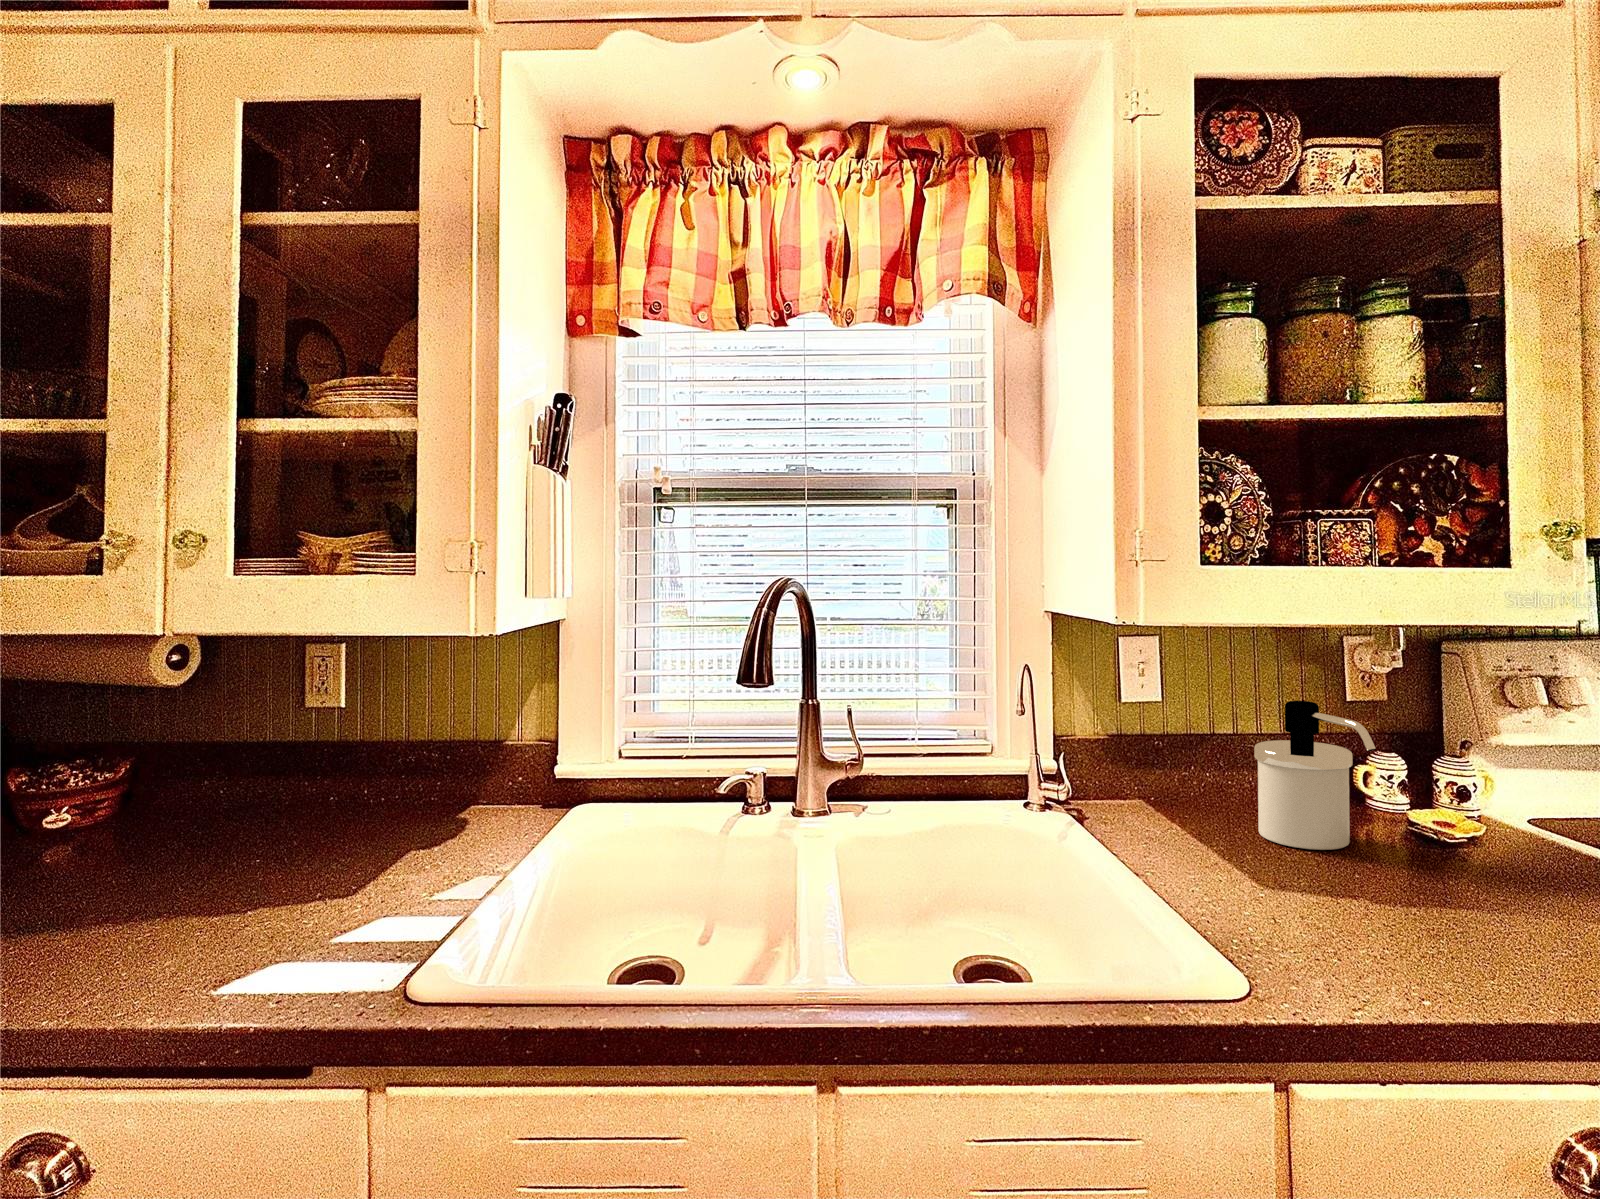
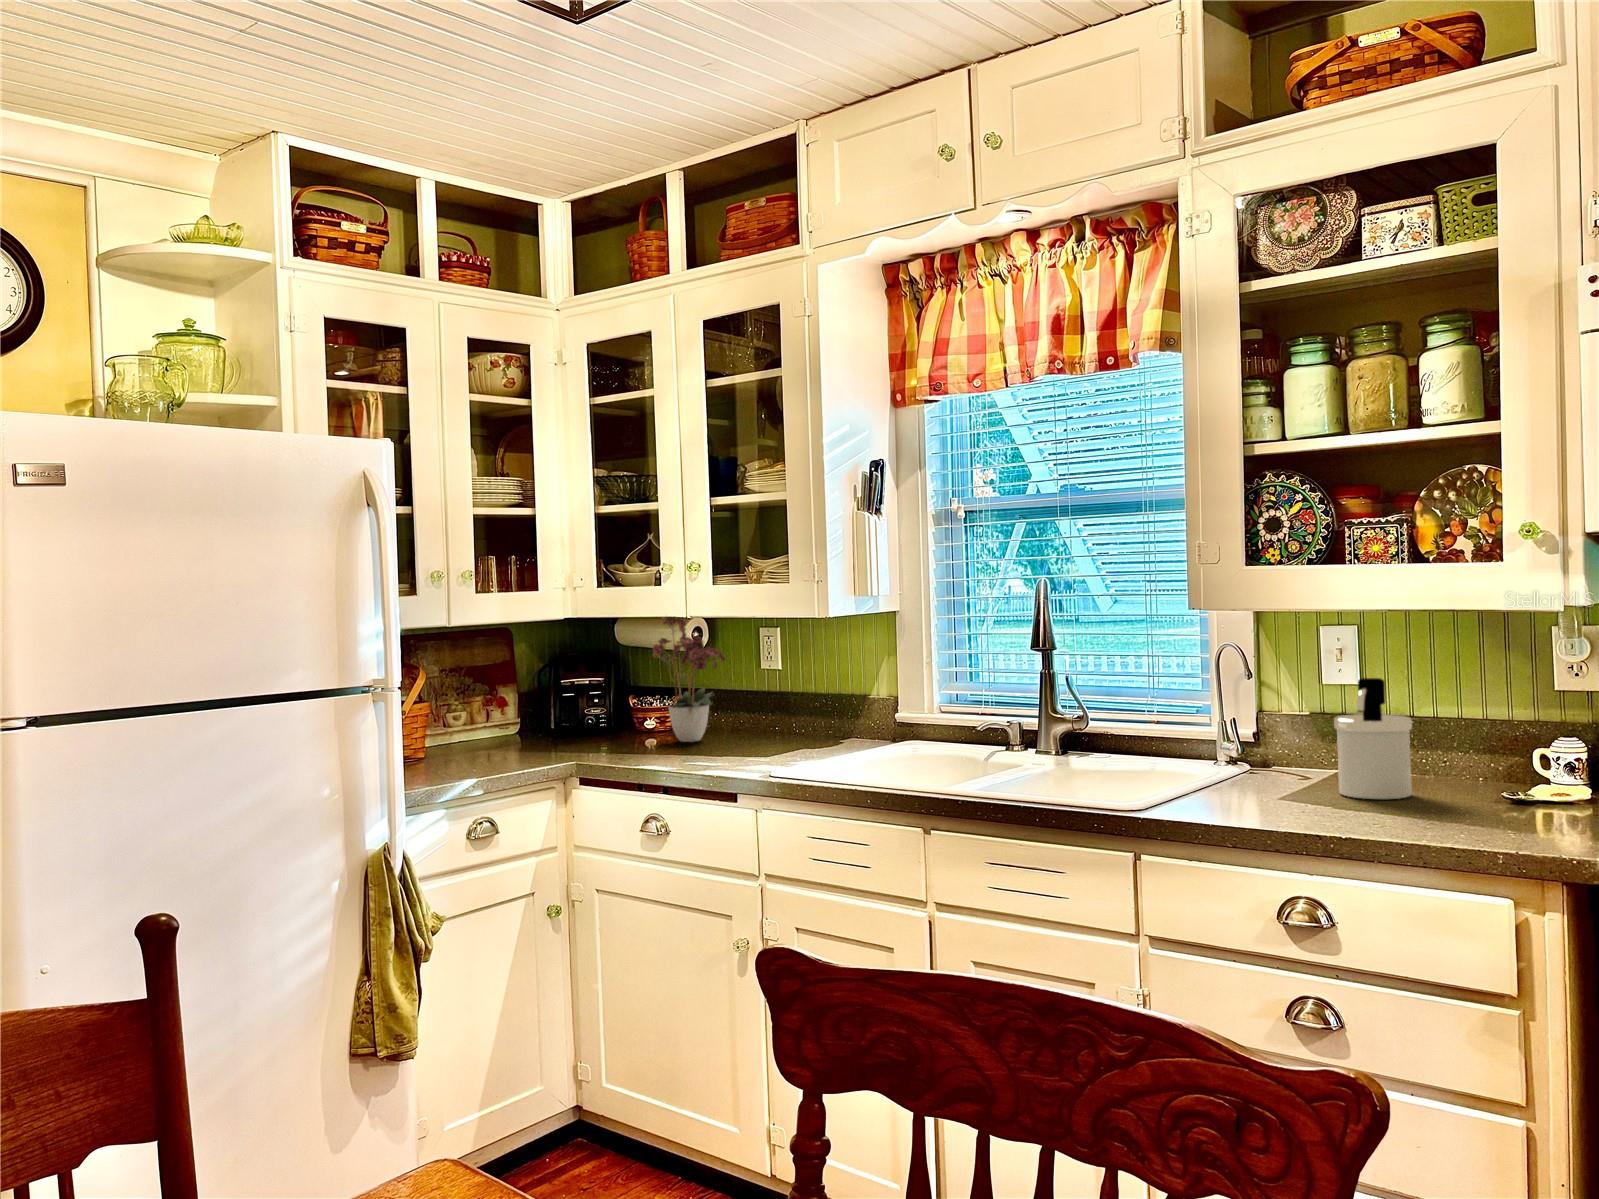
flower arrangement: none [84,620,271,848] -> present [653,616,725,742]

